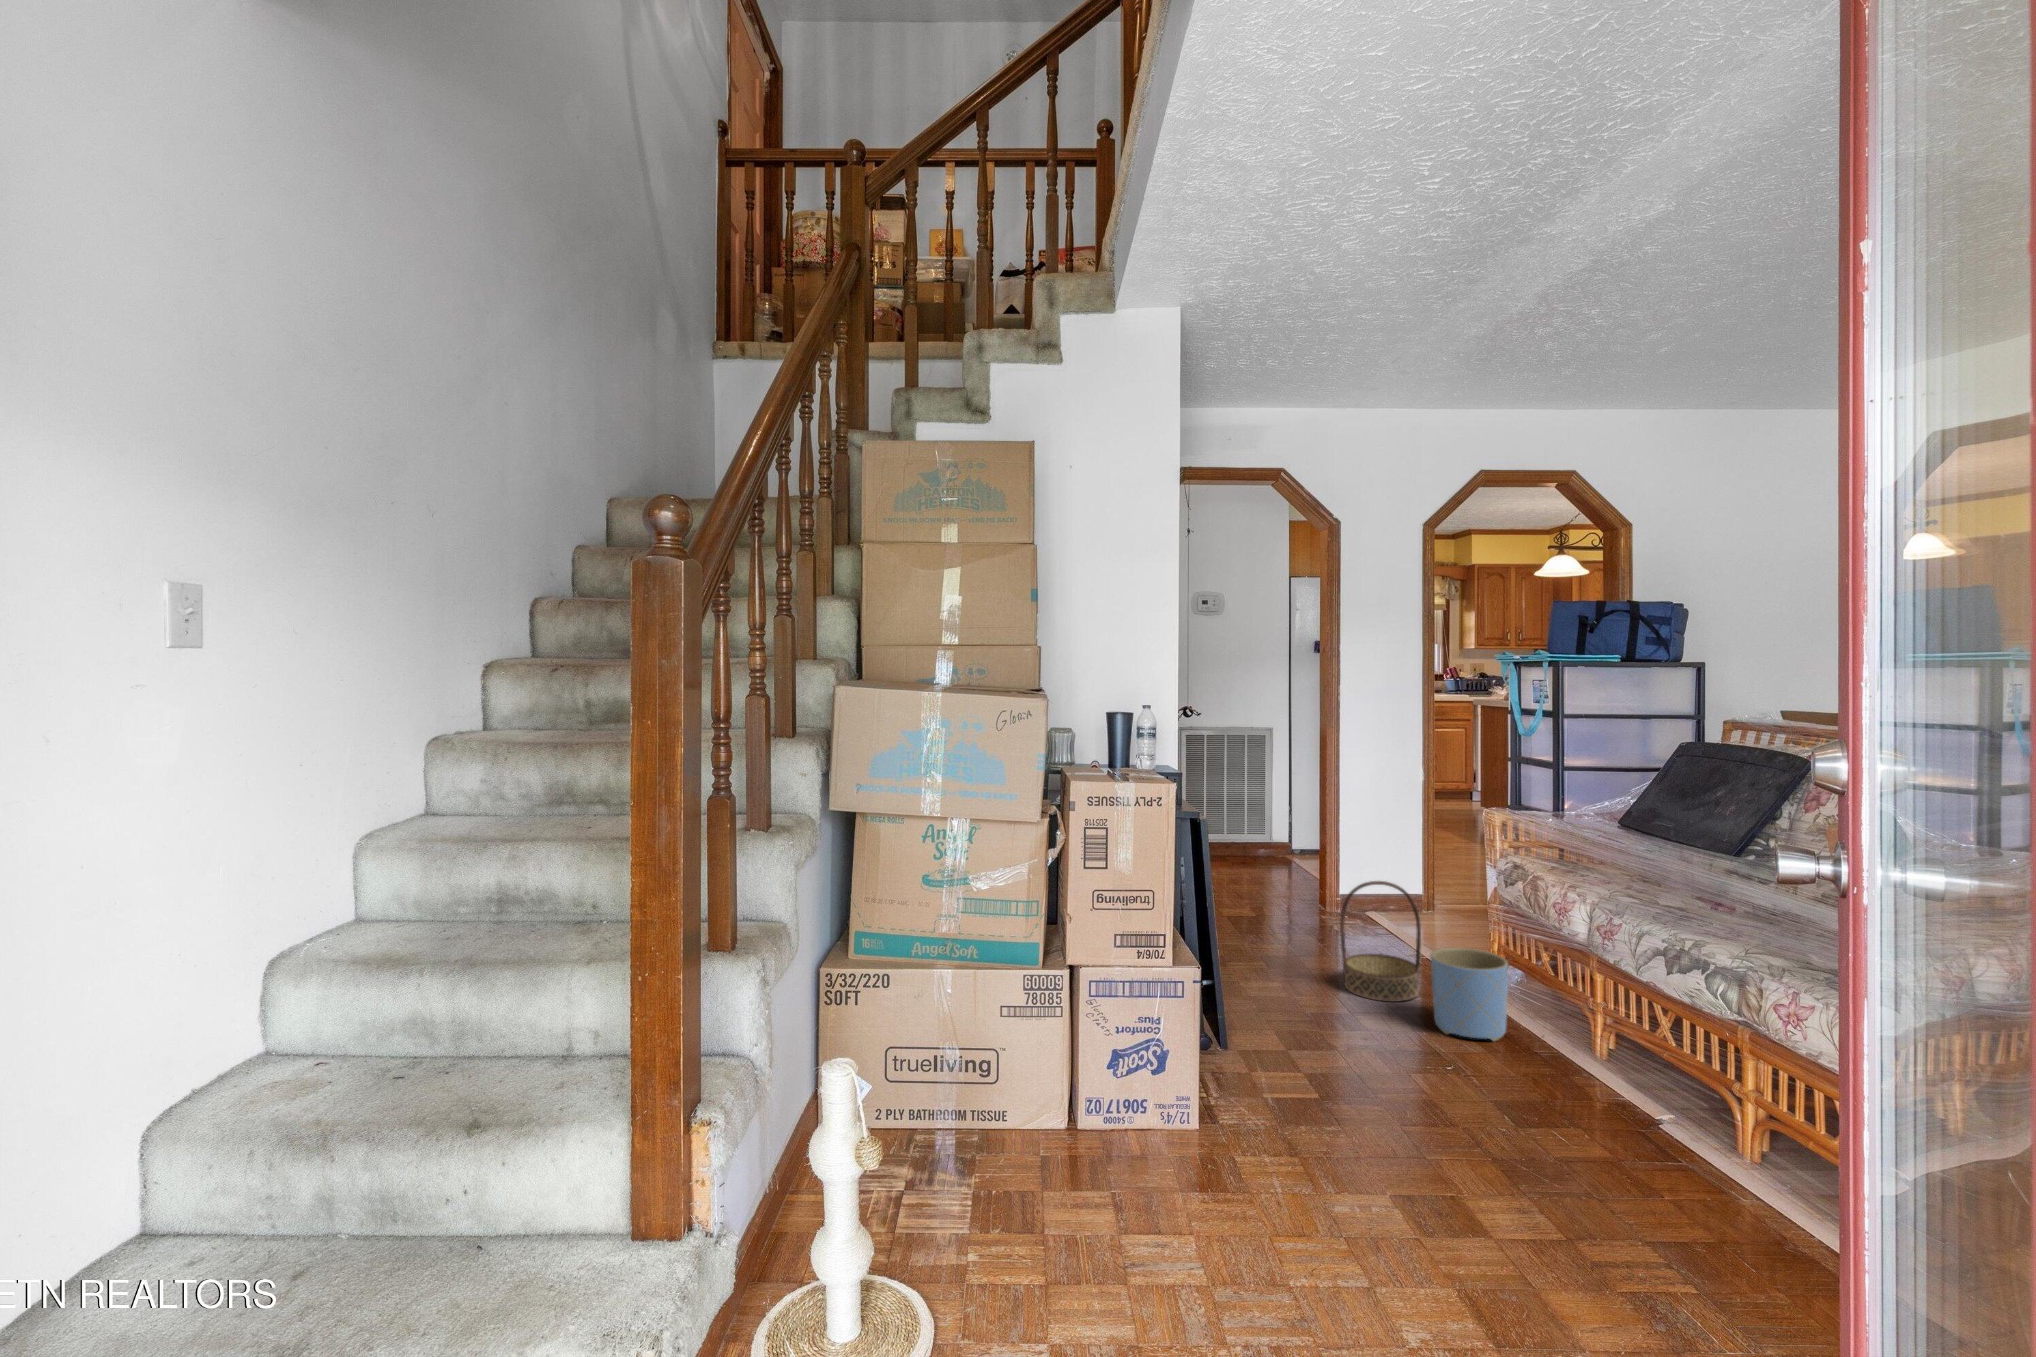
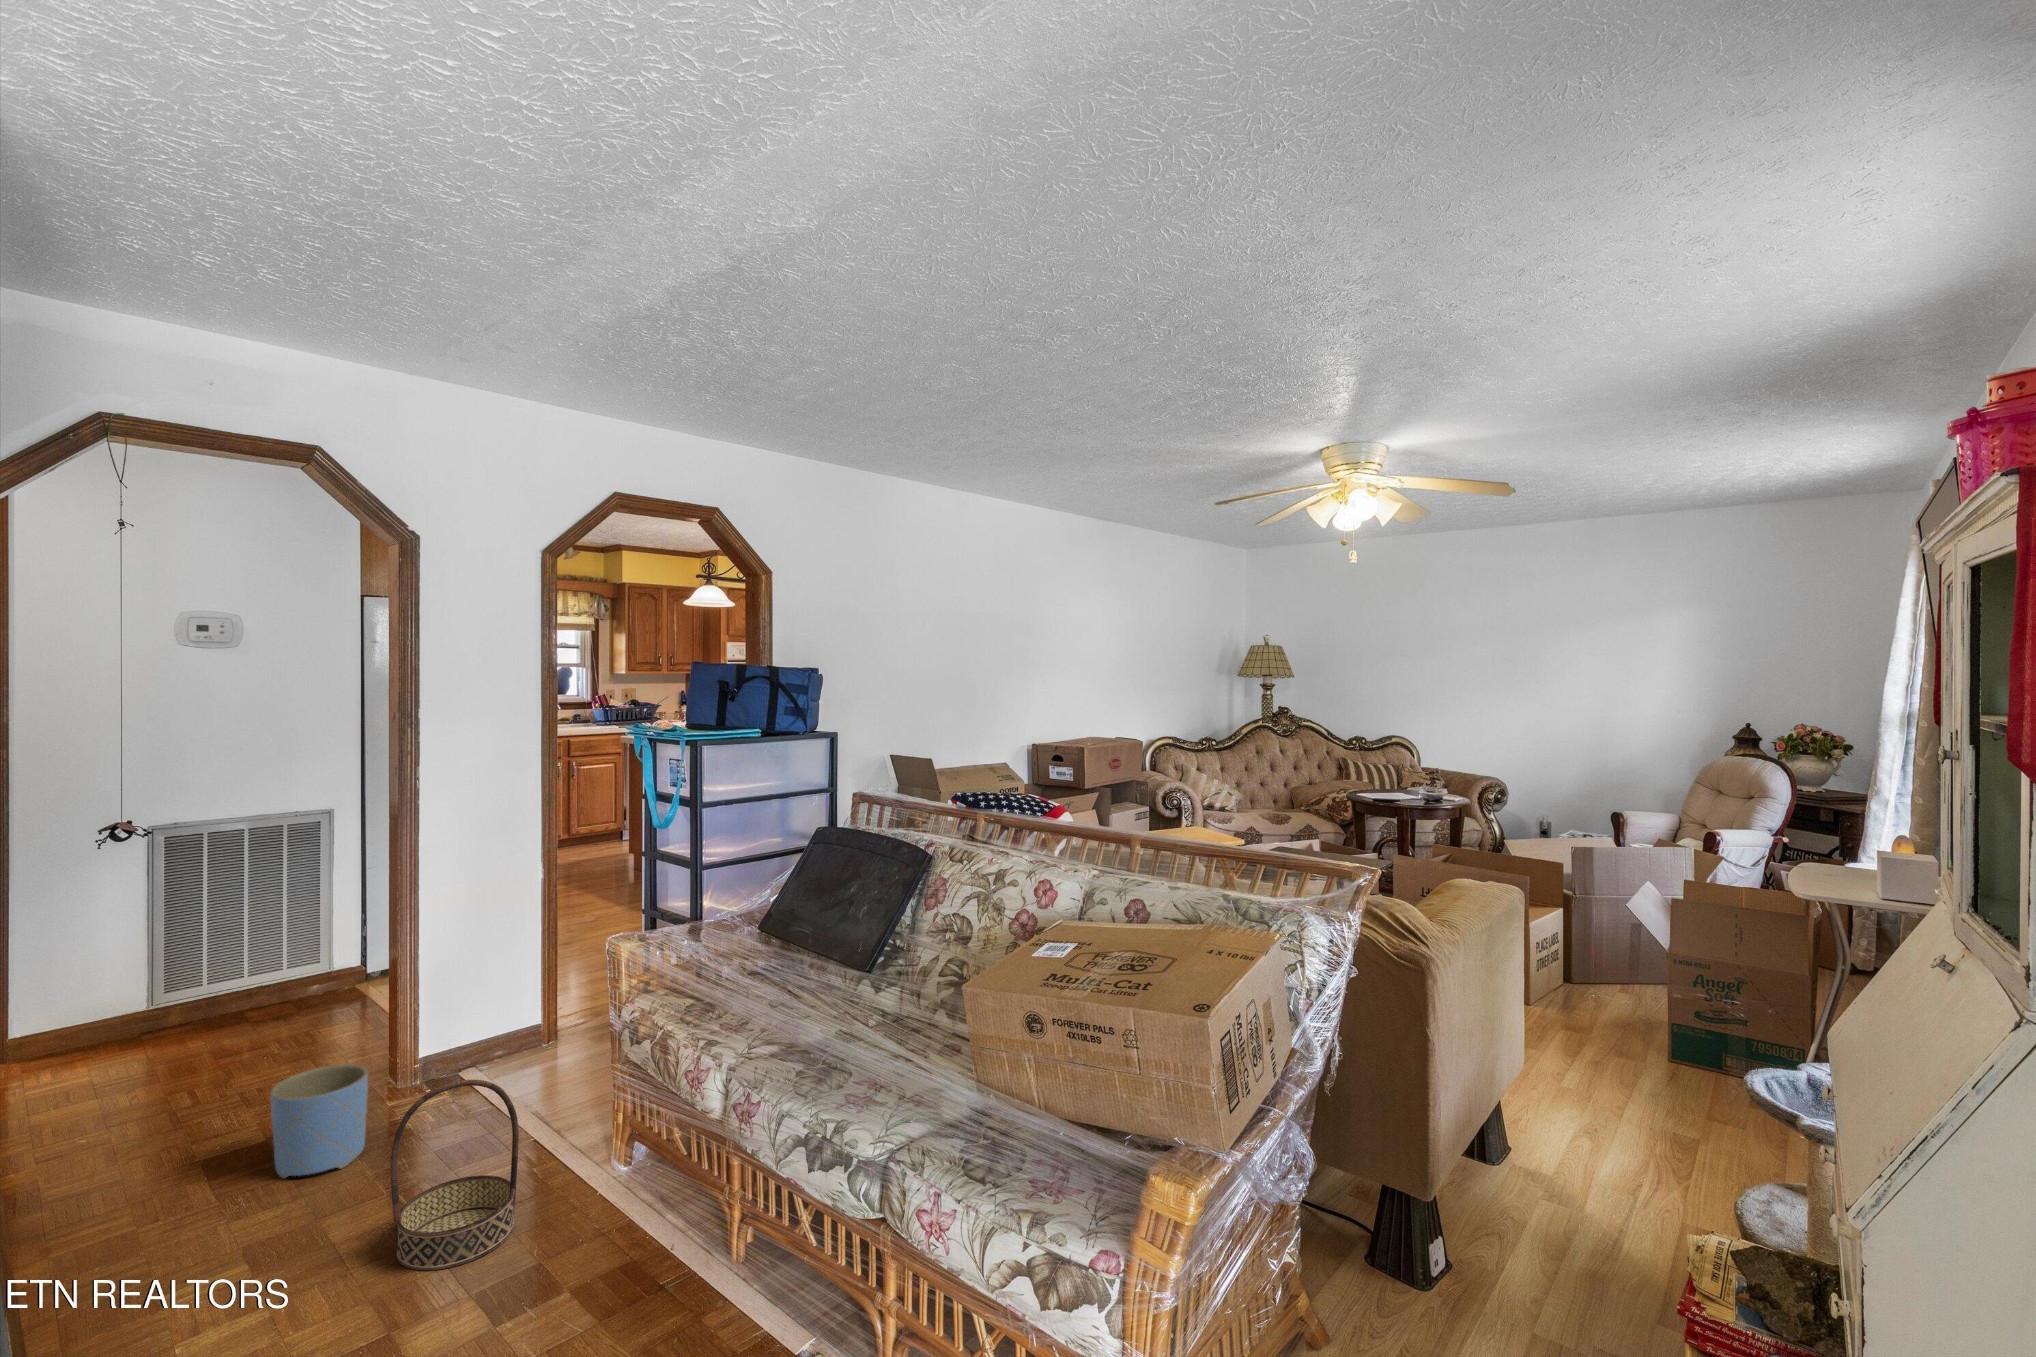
planter: present [1430,948,1508,1041] -> present [270,1064,368,1178]

